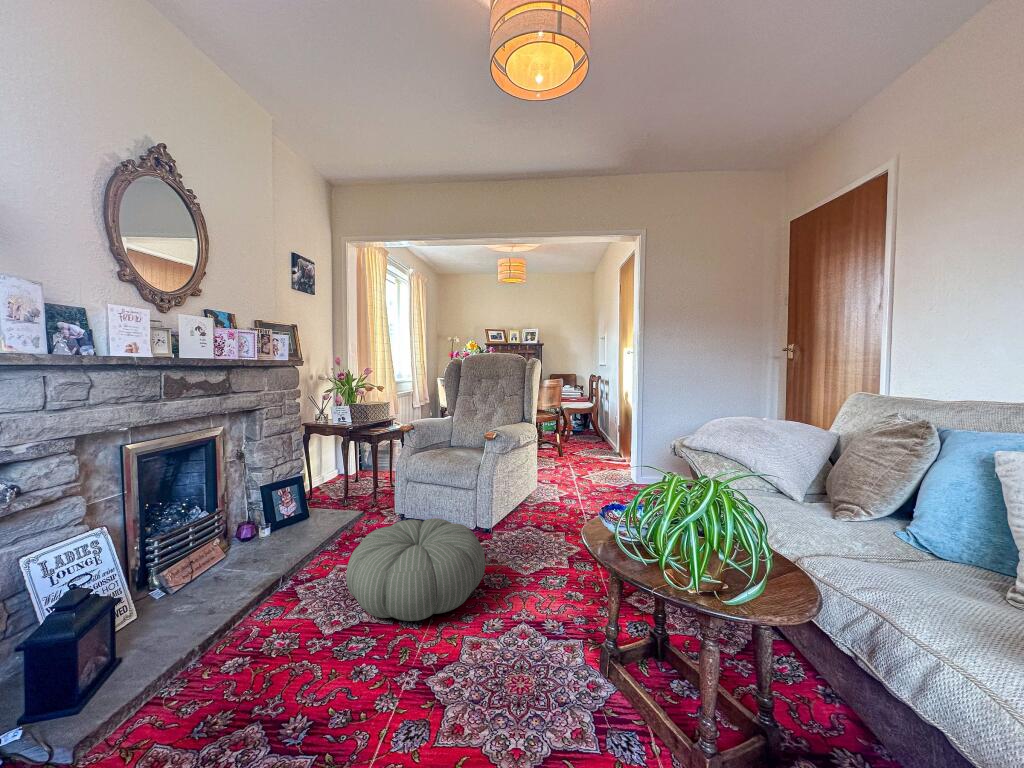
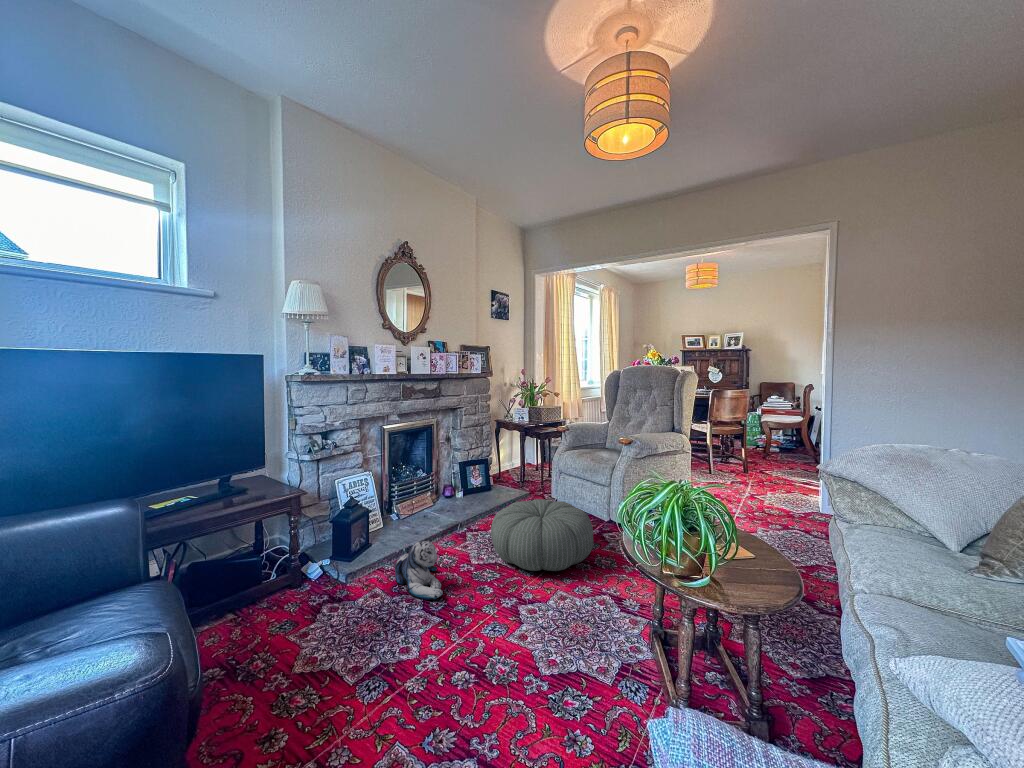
plush toy: none [190,626,302,731] -> present [395,540,443,600]

